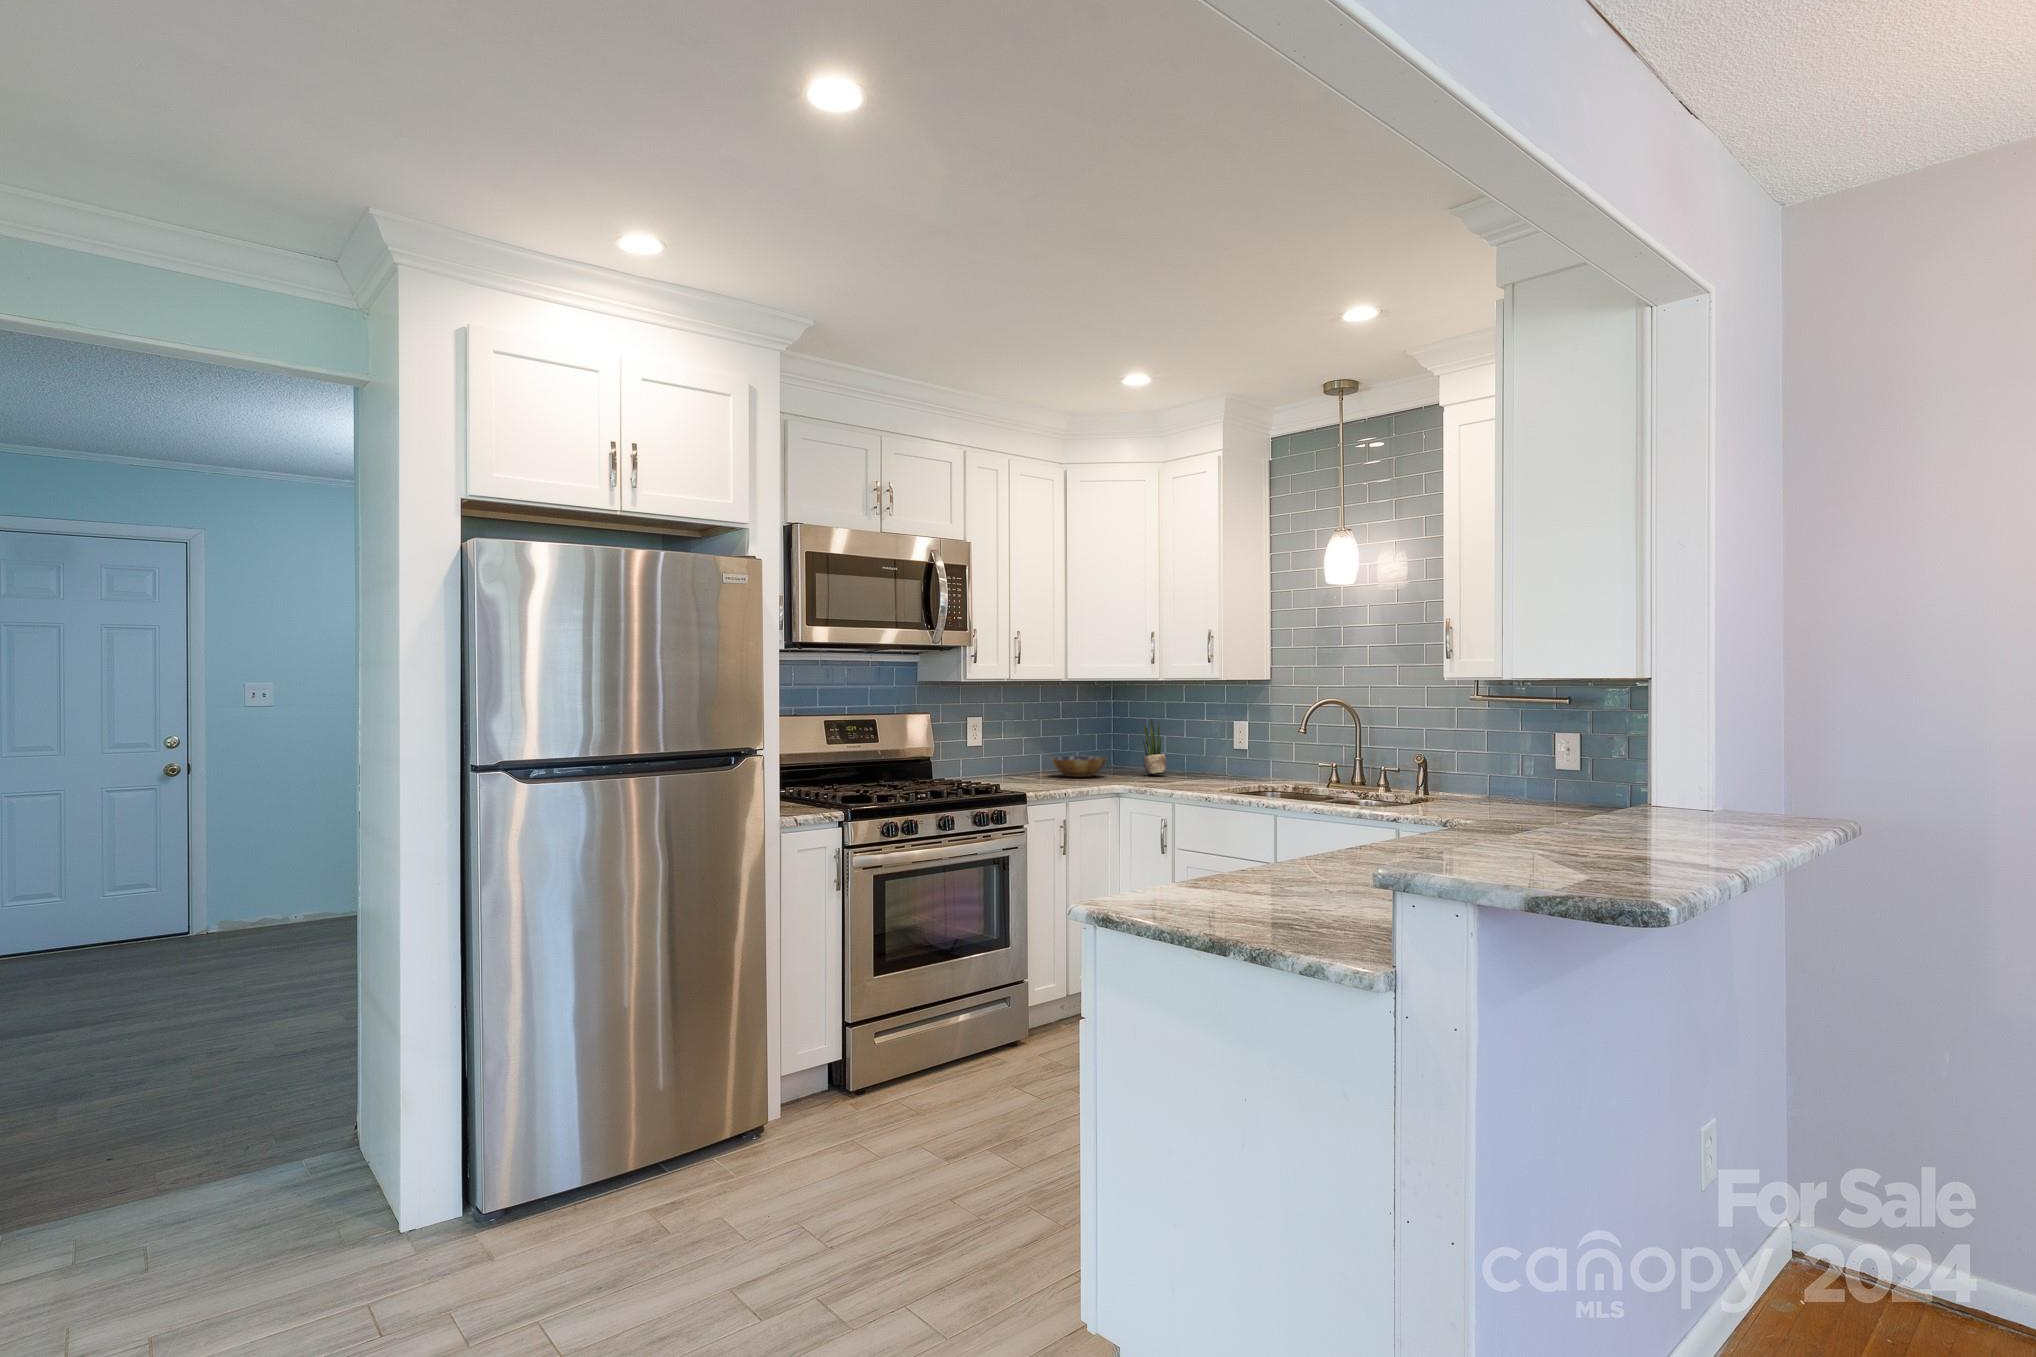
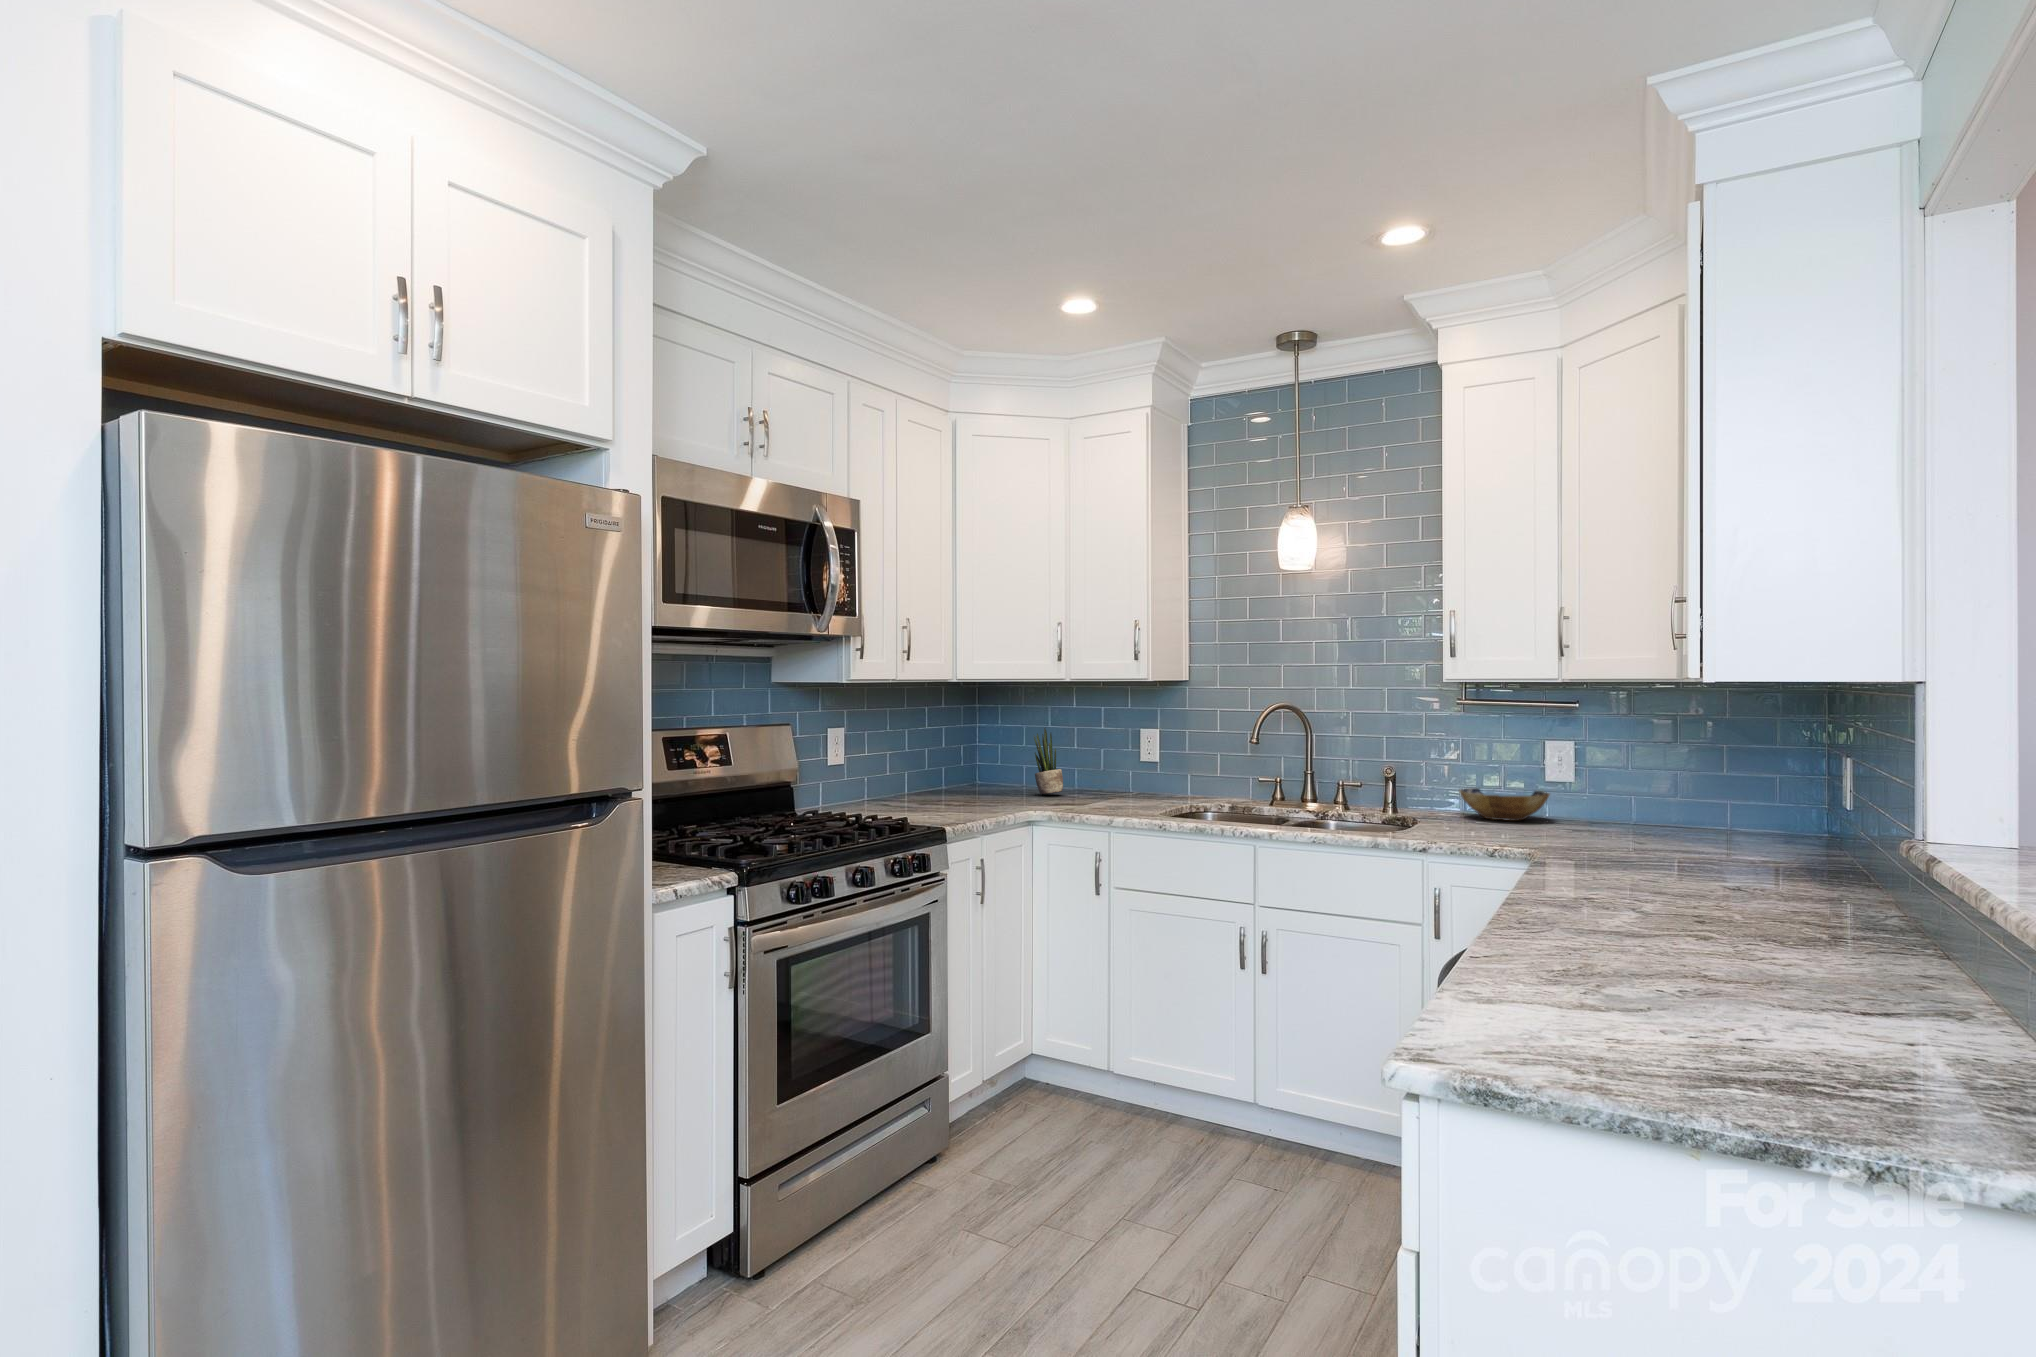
bowl: present [1051,756,1107,777] -> present [1459,788,1550,821]

